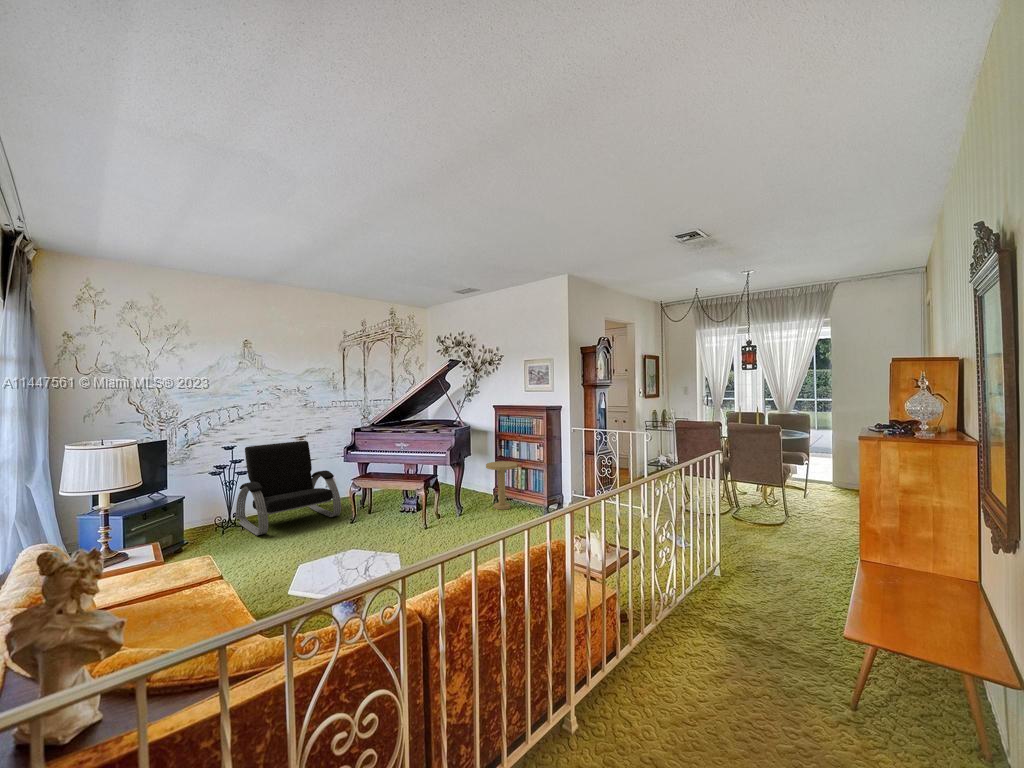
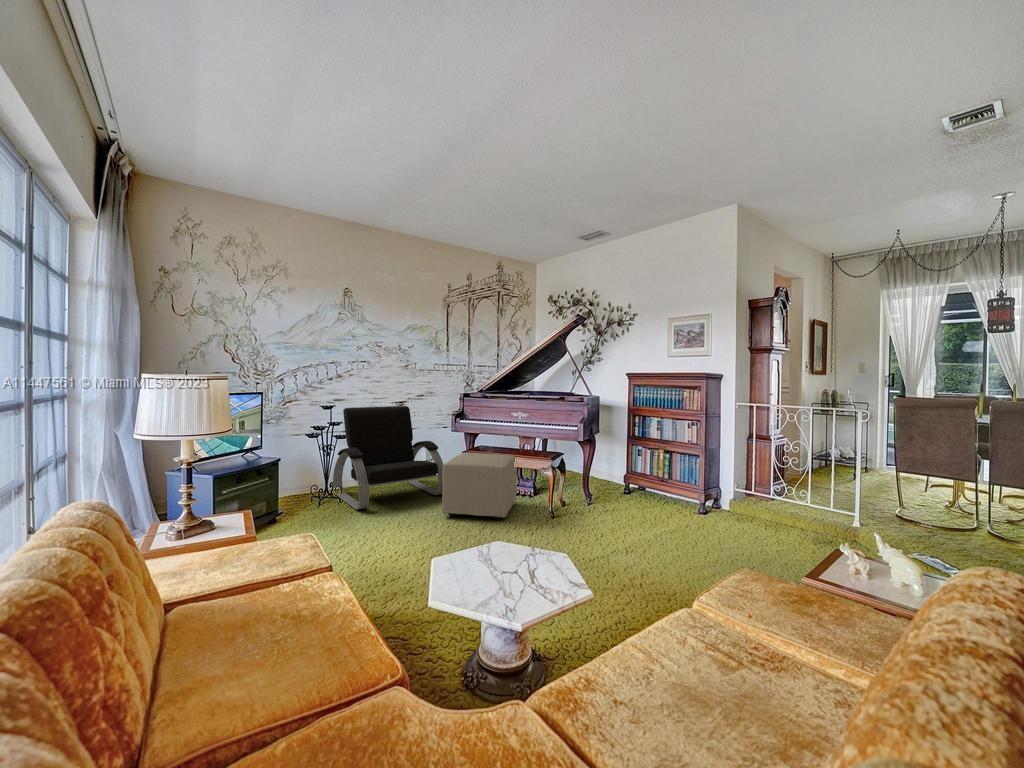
side table: present [486,461,517,510] -> none [620,442,661,502]
ottoman: none [331,480,399,534] -> present [442,453,516,519]

